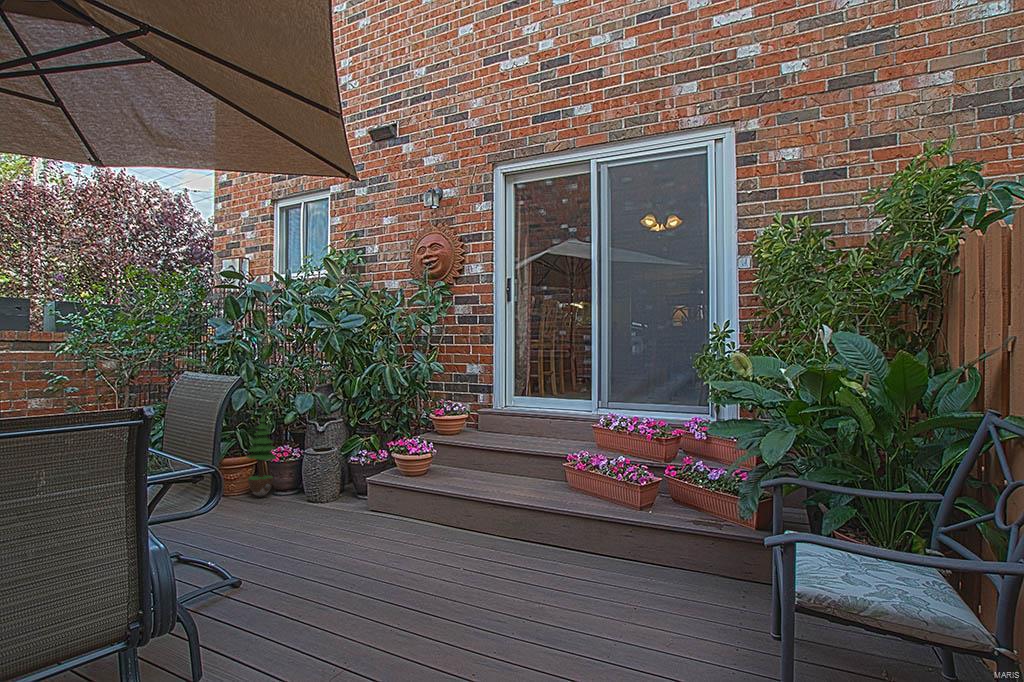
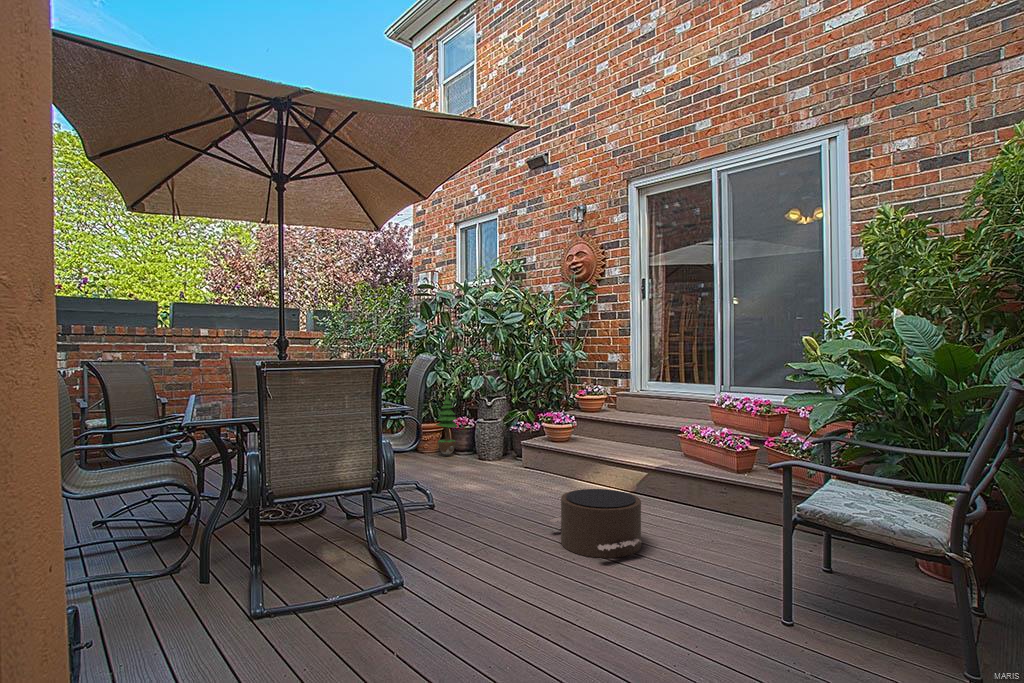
pouf: none [425,538,551,632] -> present [550,489,643,558]

